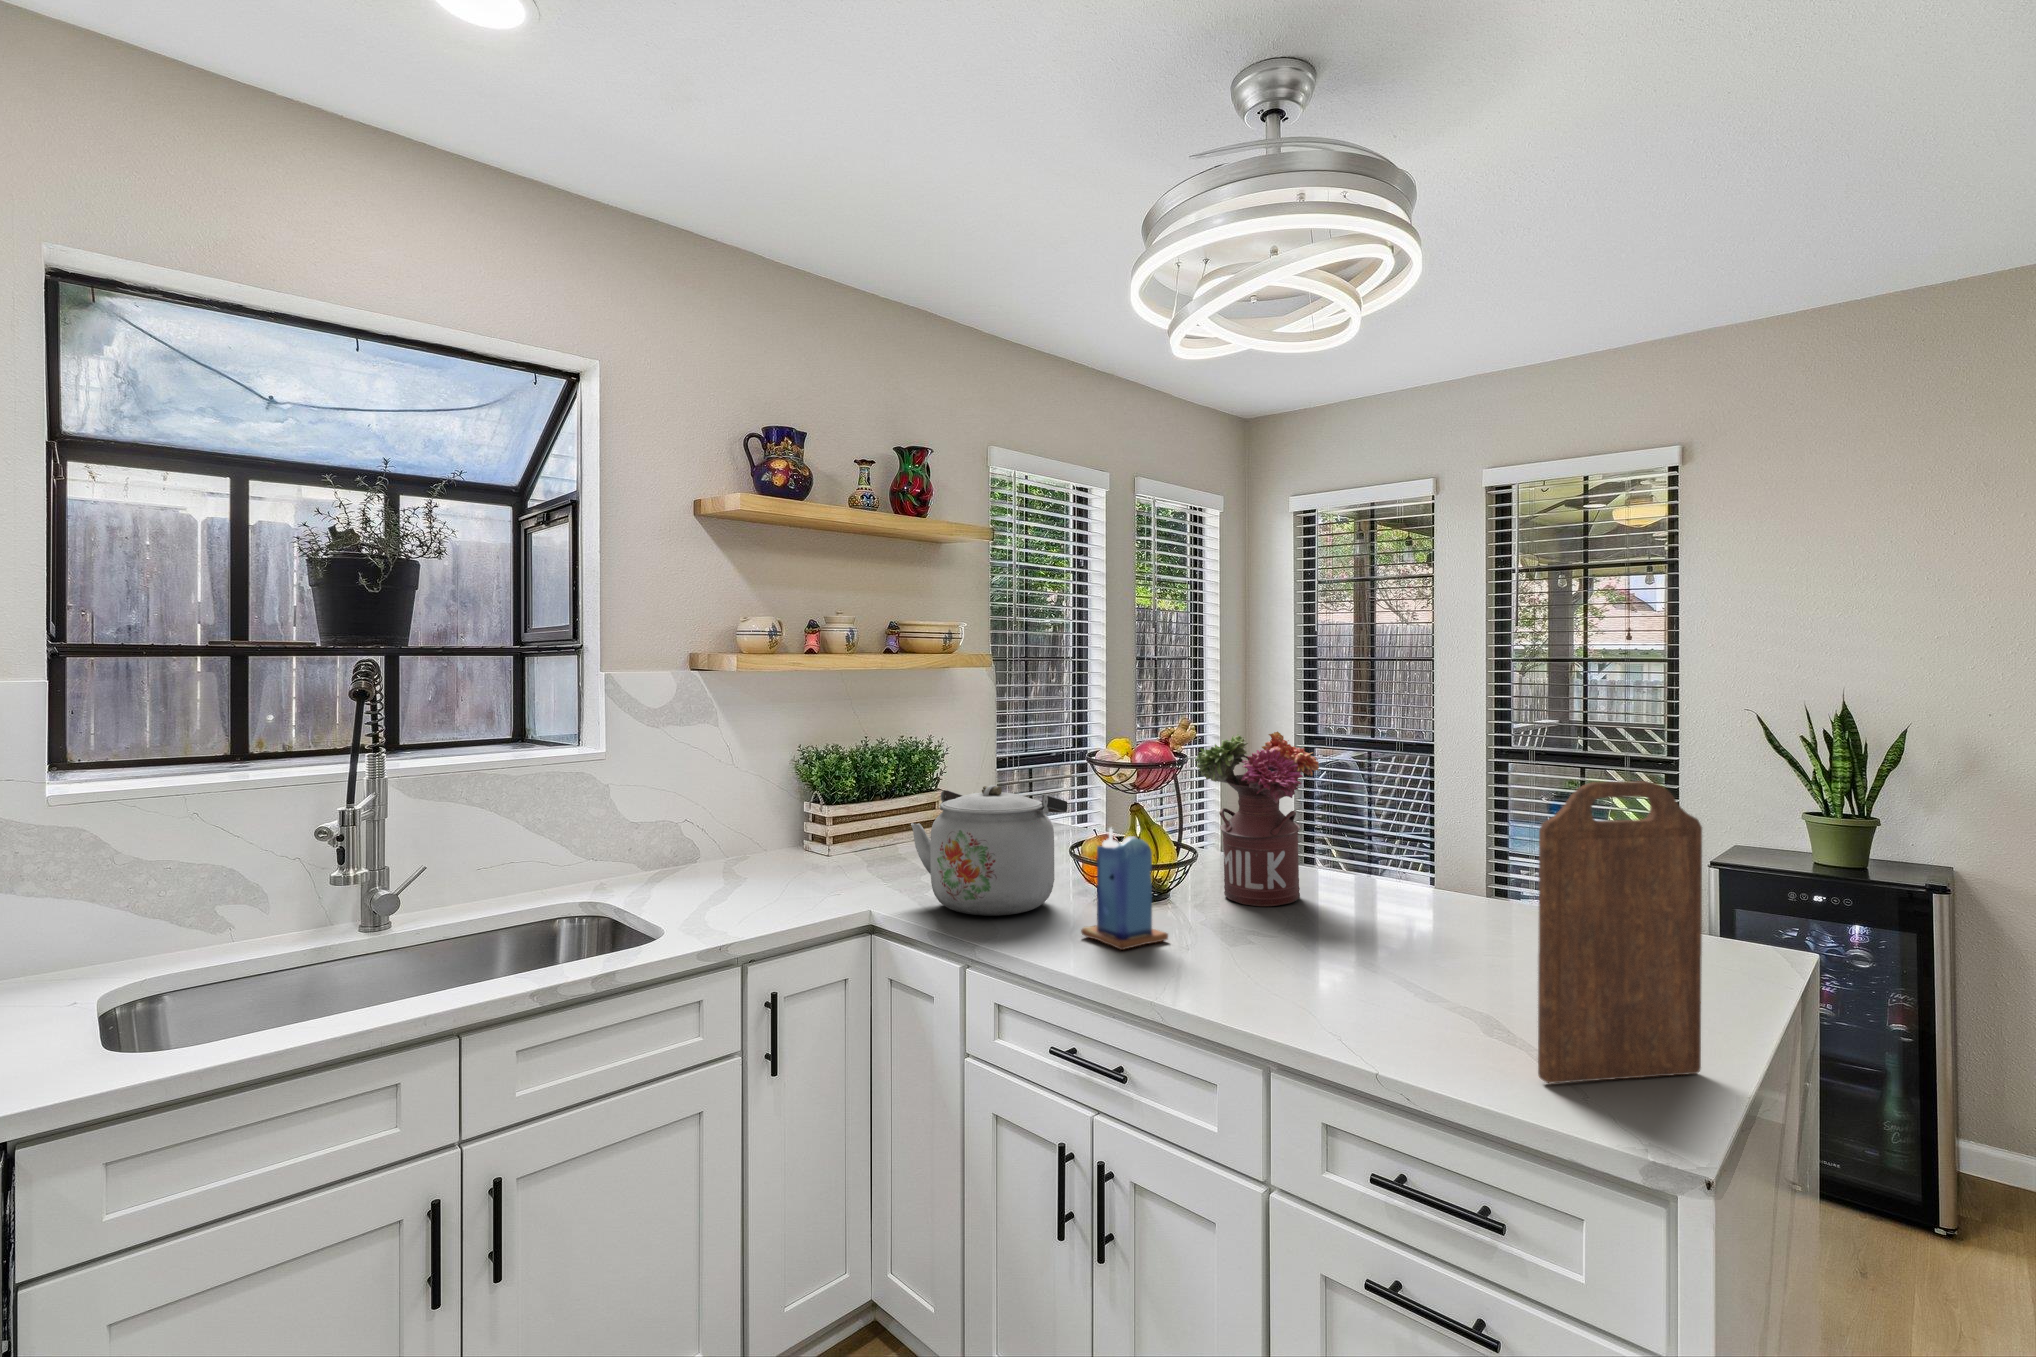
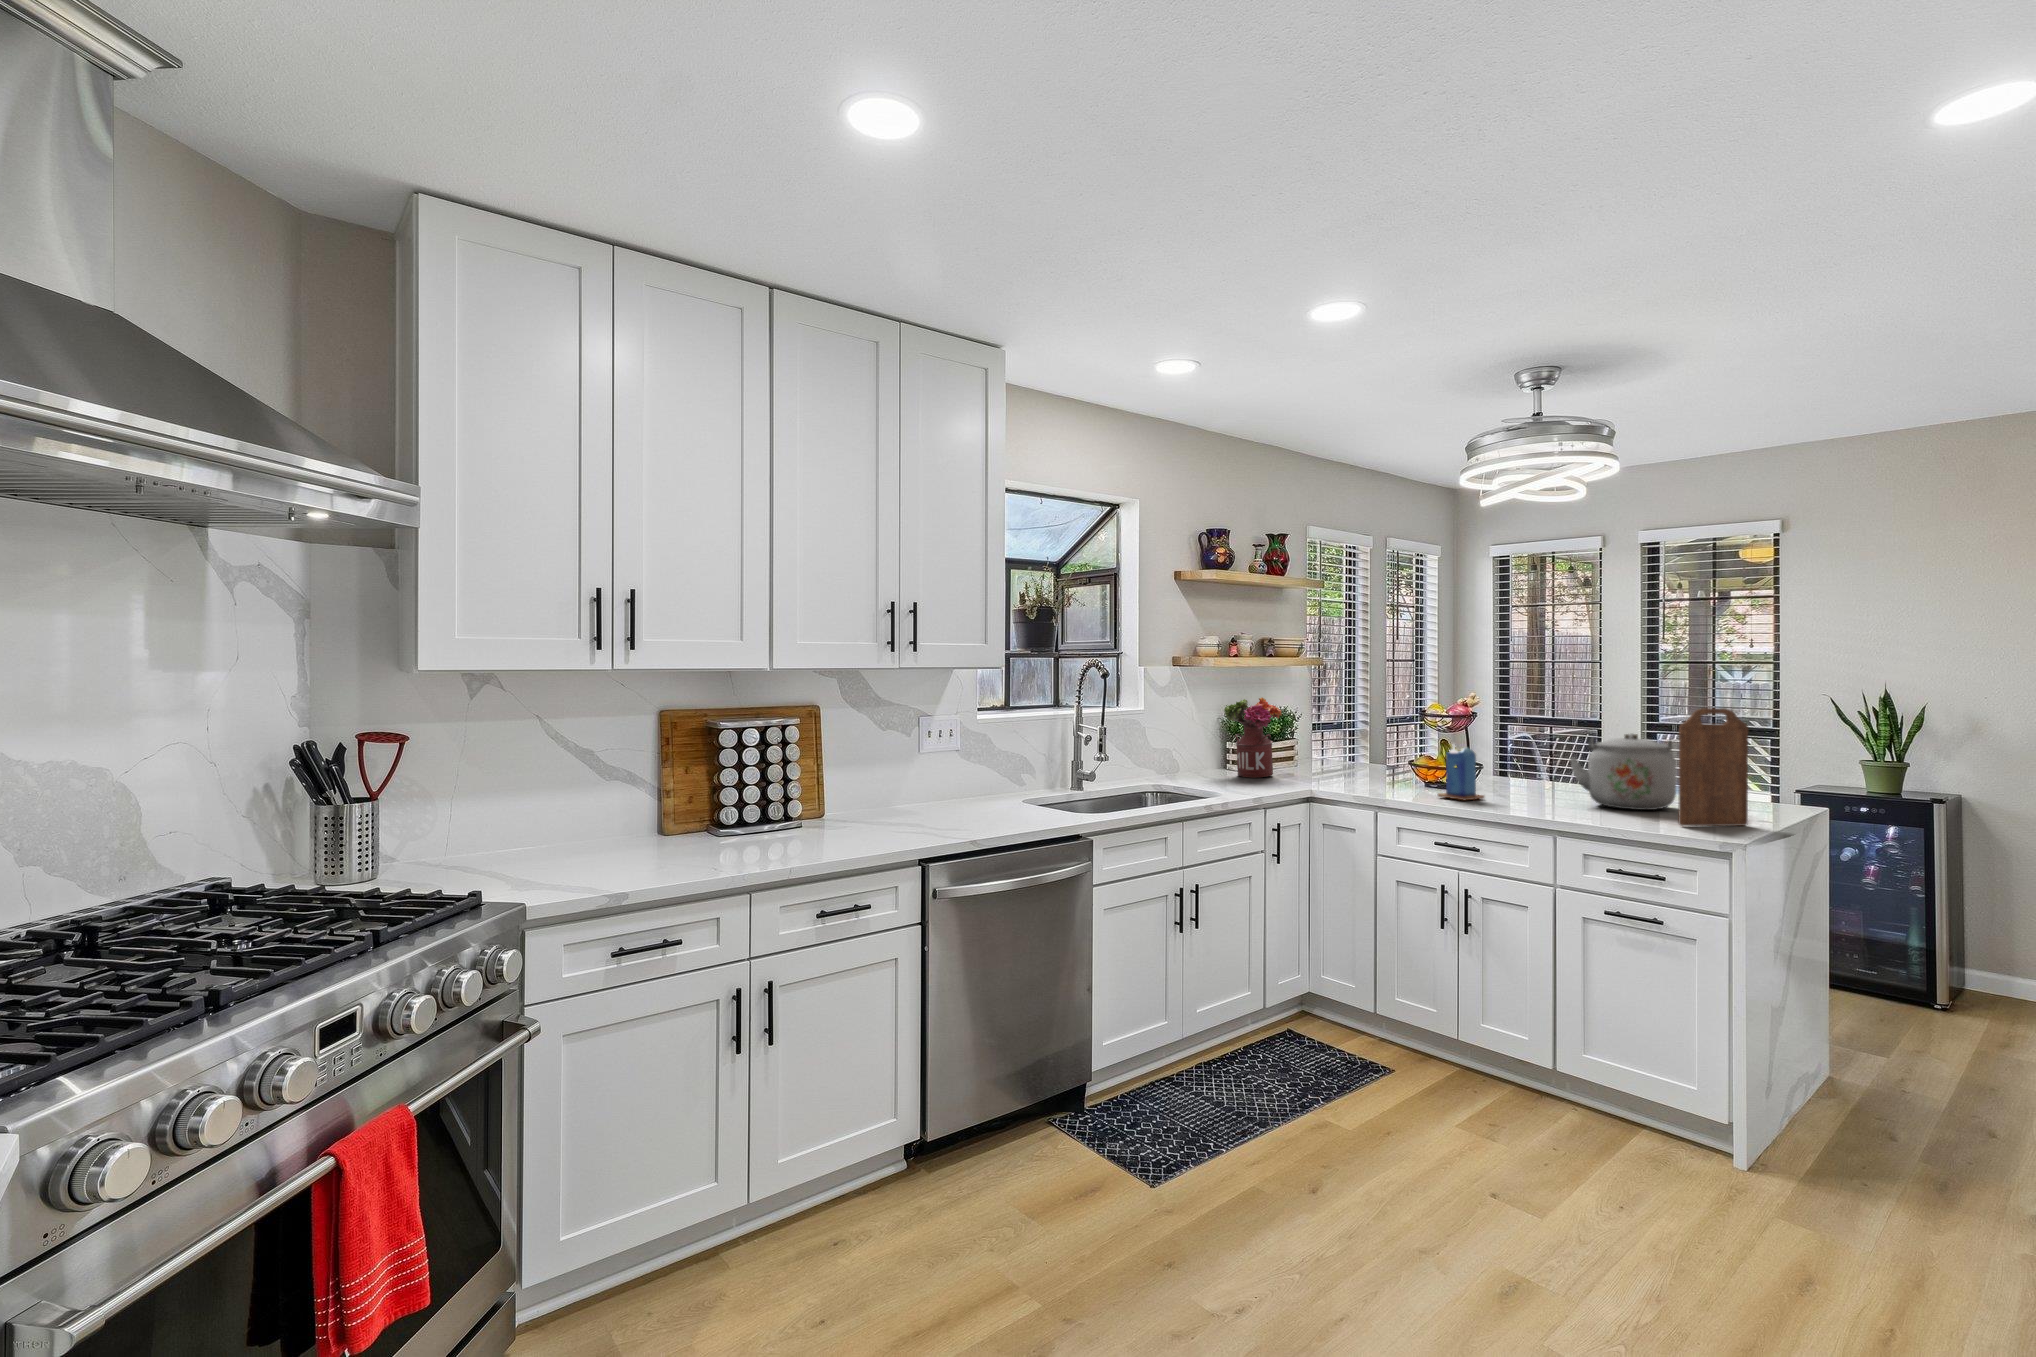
flower arrangement: present [1195,732,1319,906] -> present [1224,698,1282,778]
kettle: present [911,785,1068,916] -> present [1570,733,1676,810]

